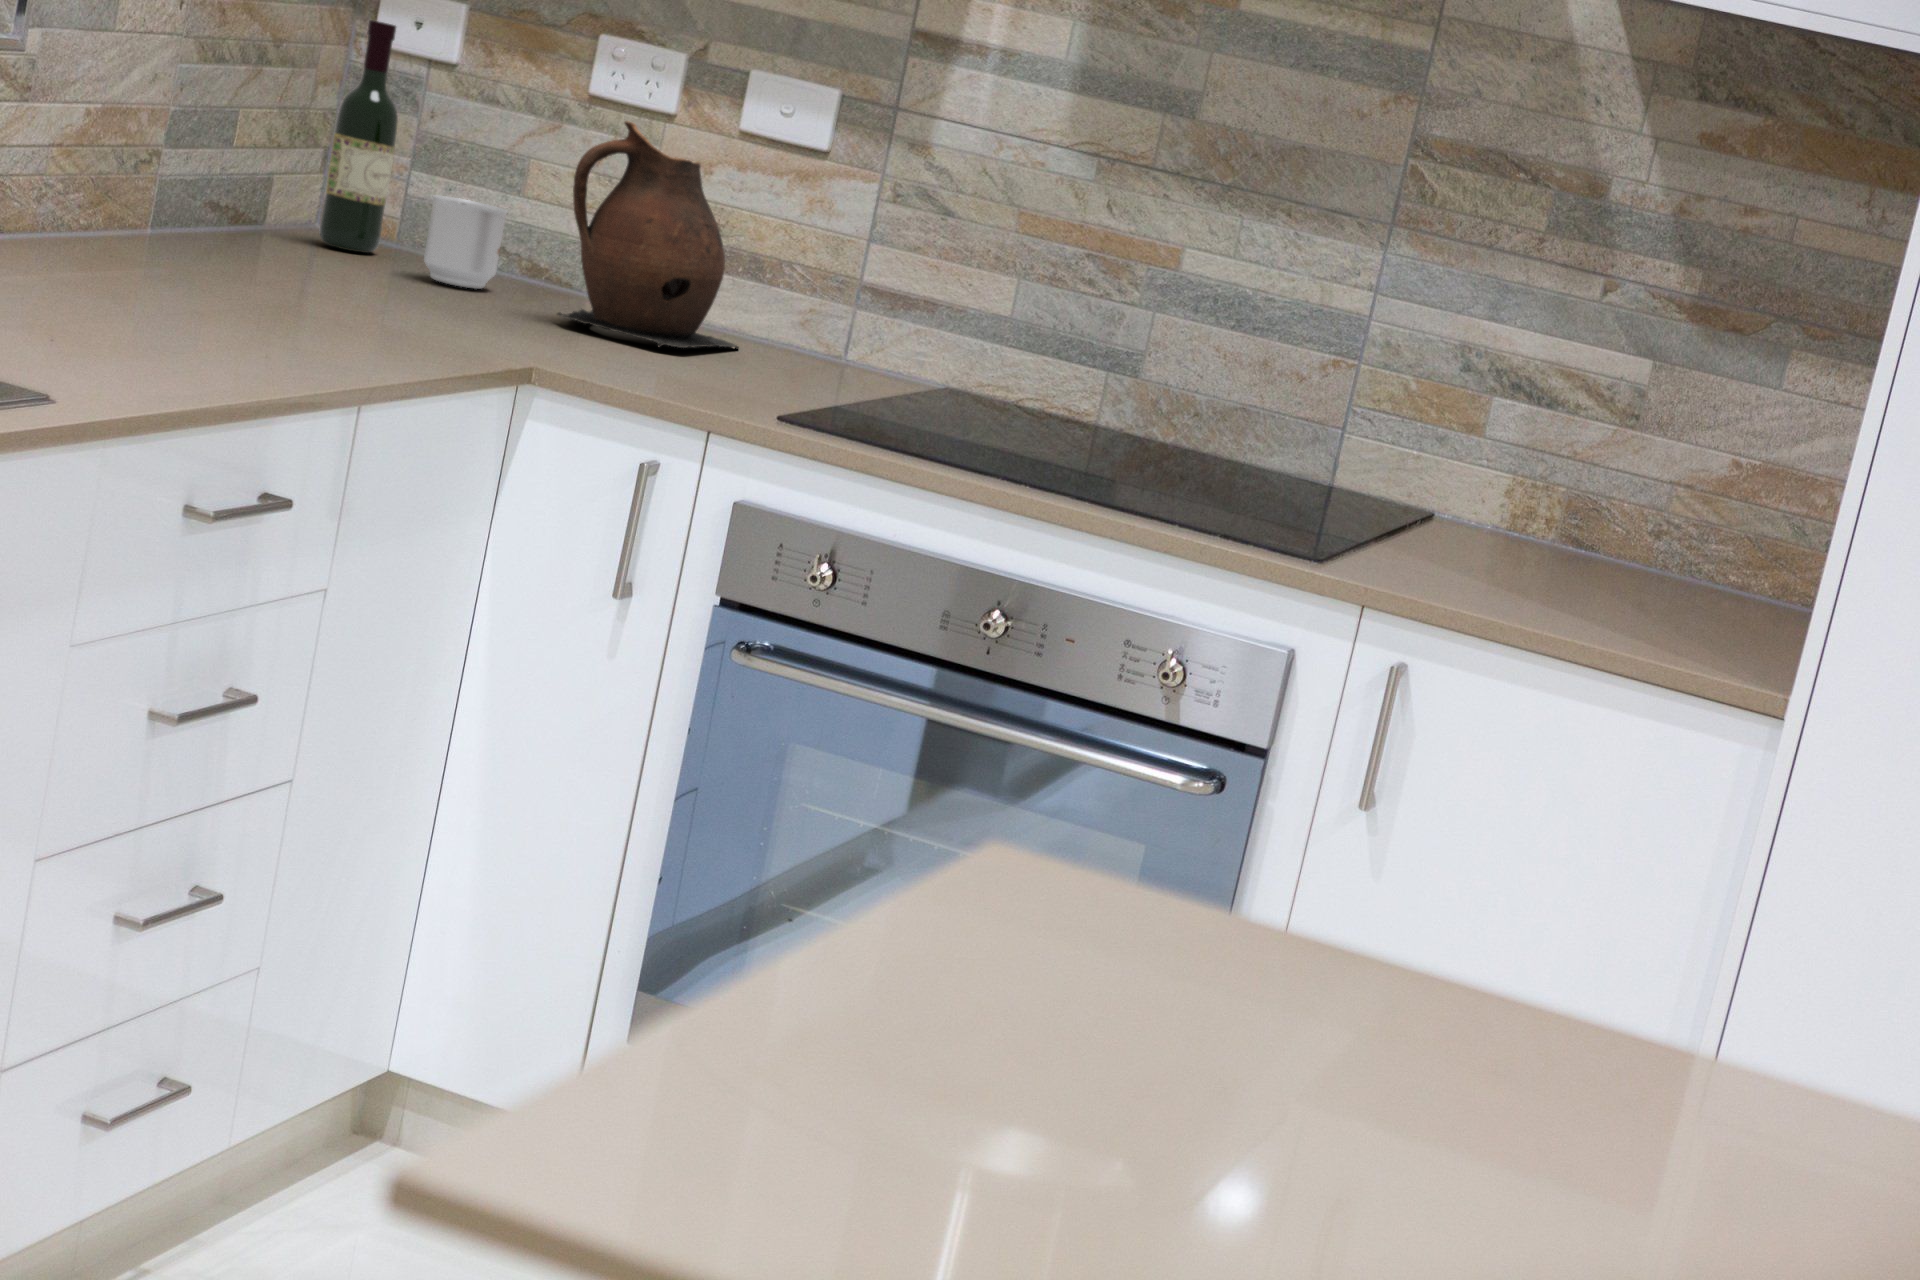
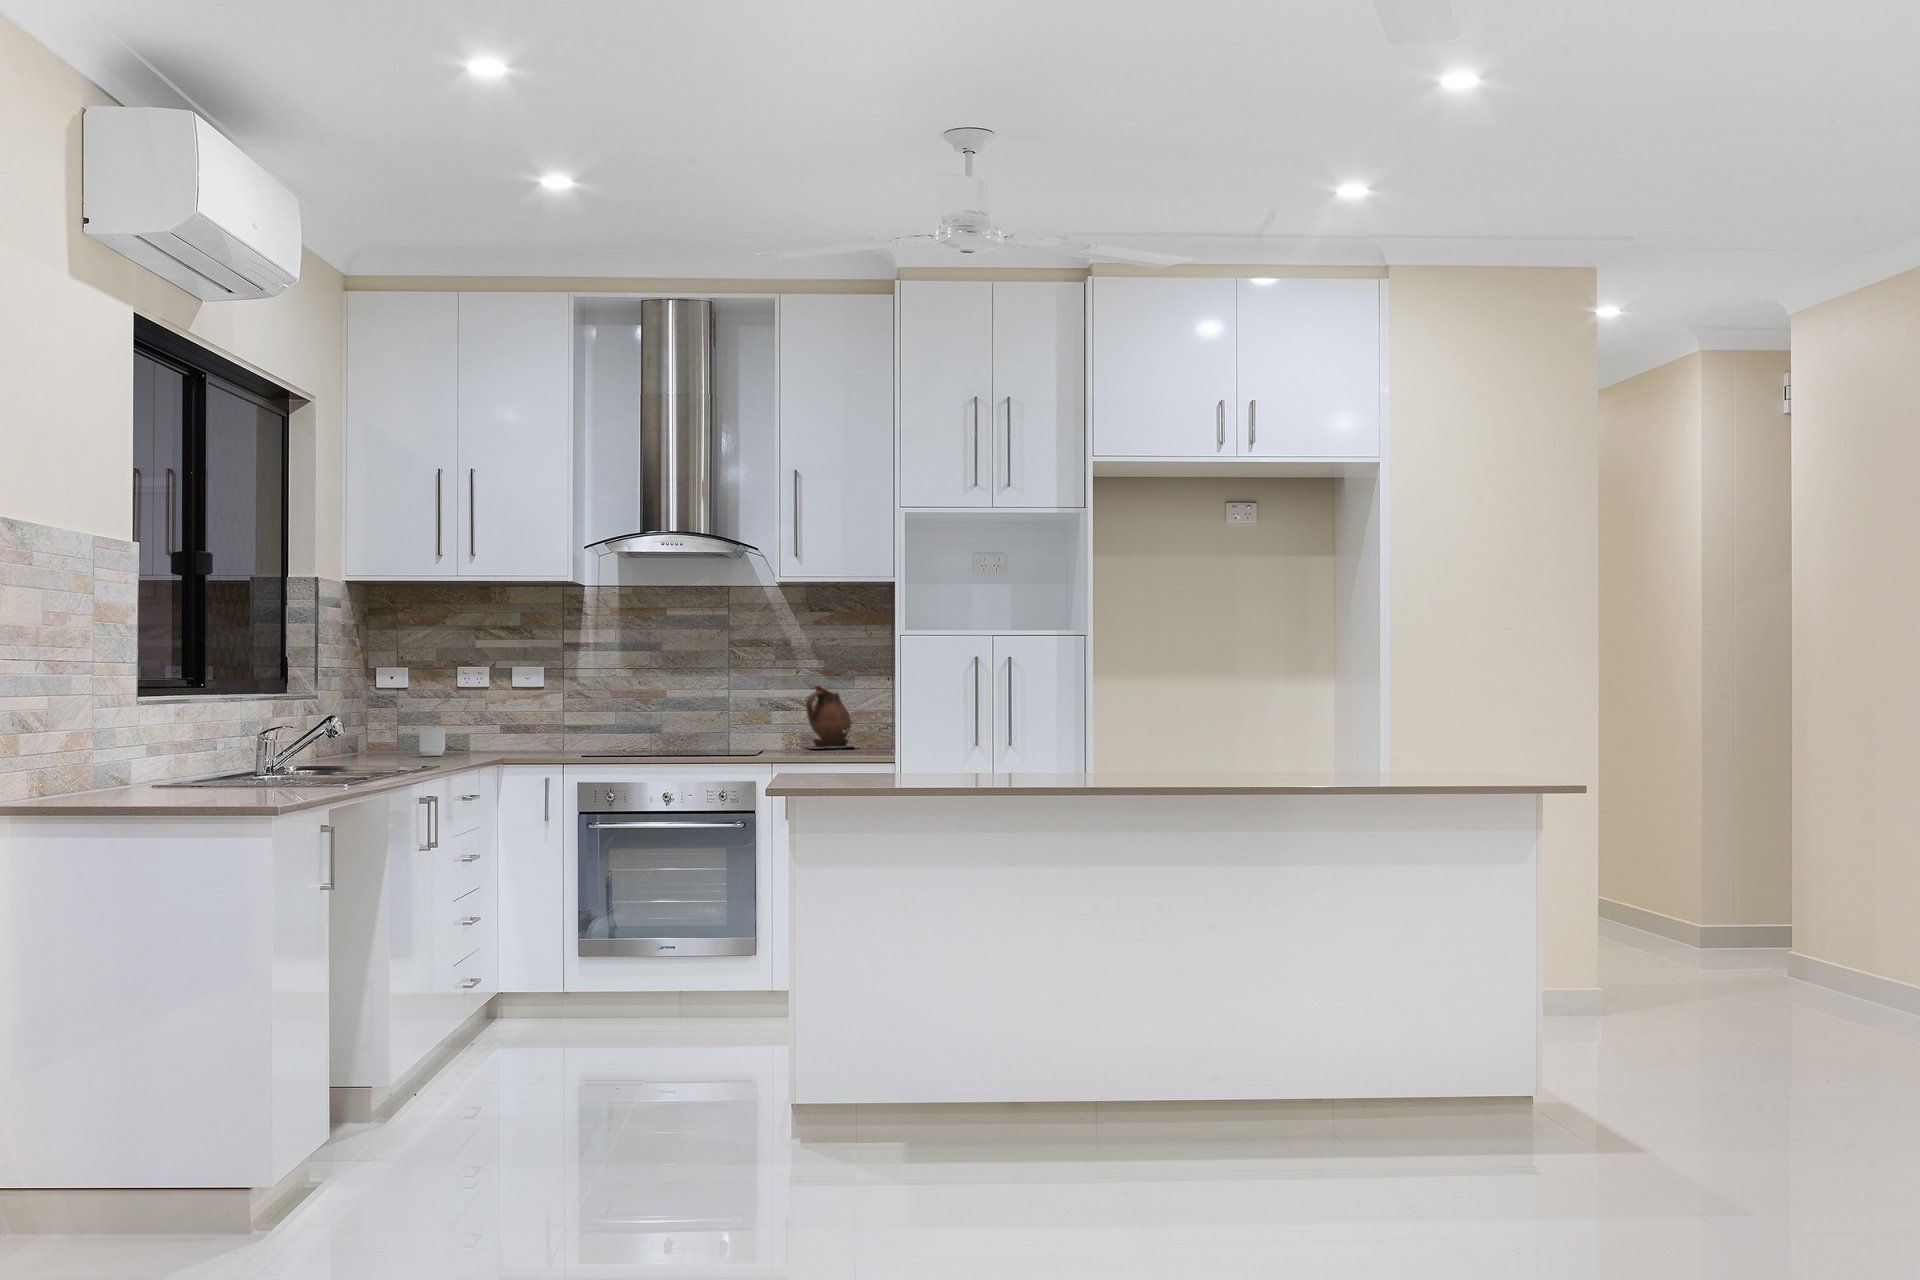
wine bottle: present [320,20,398,253] -> none [369,679,392,757]
ceramic pitcher: present [558,121,739,350] -> present [806,686,852,748]

